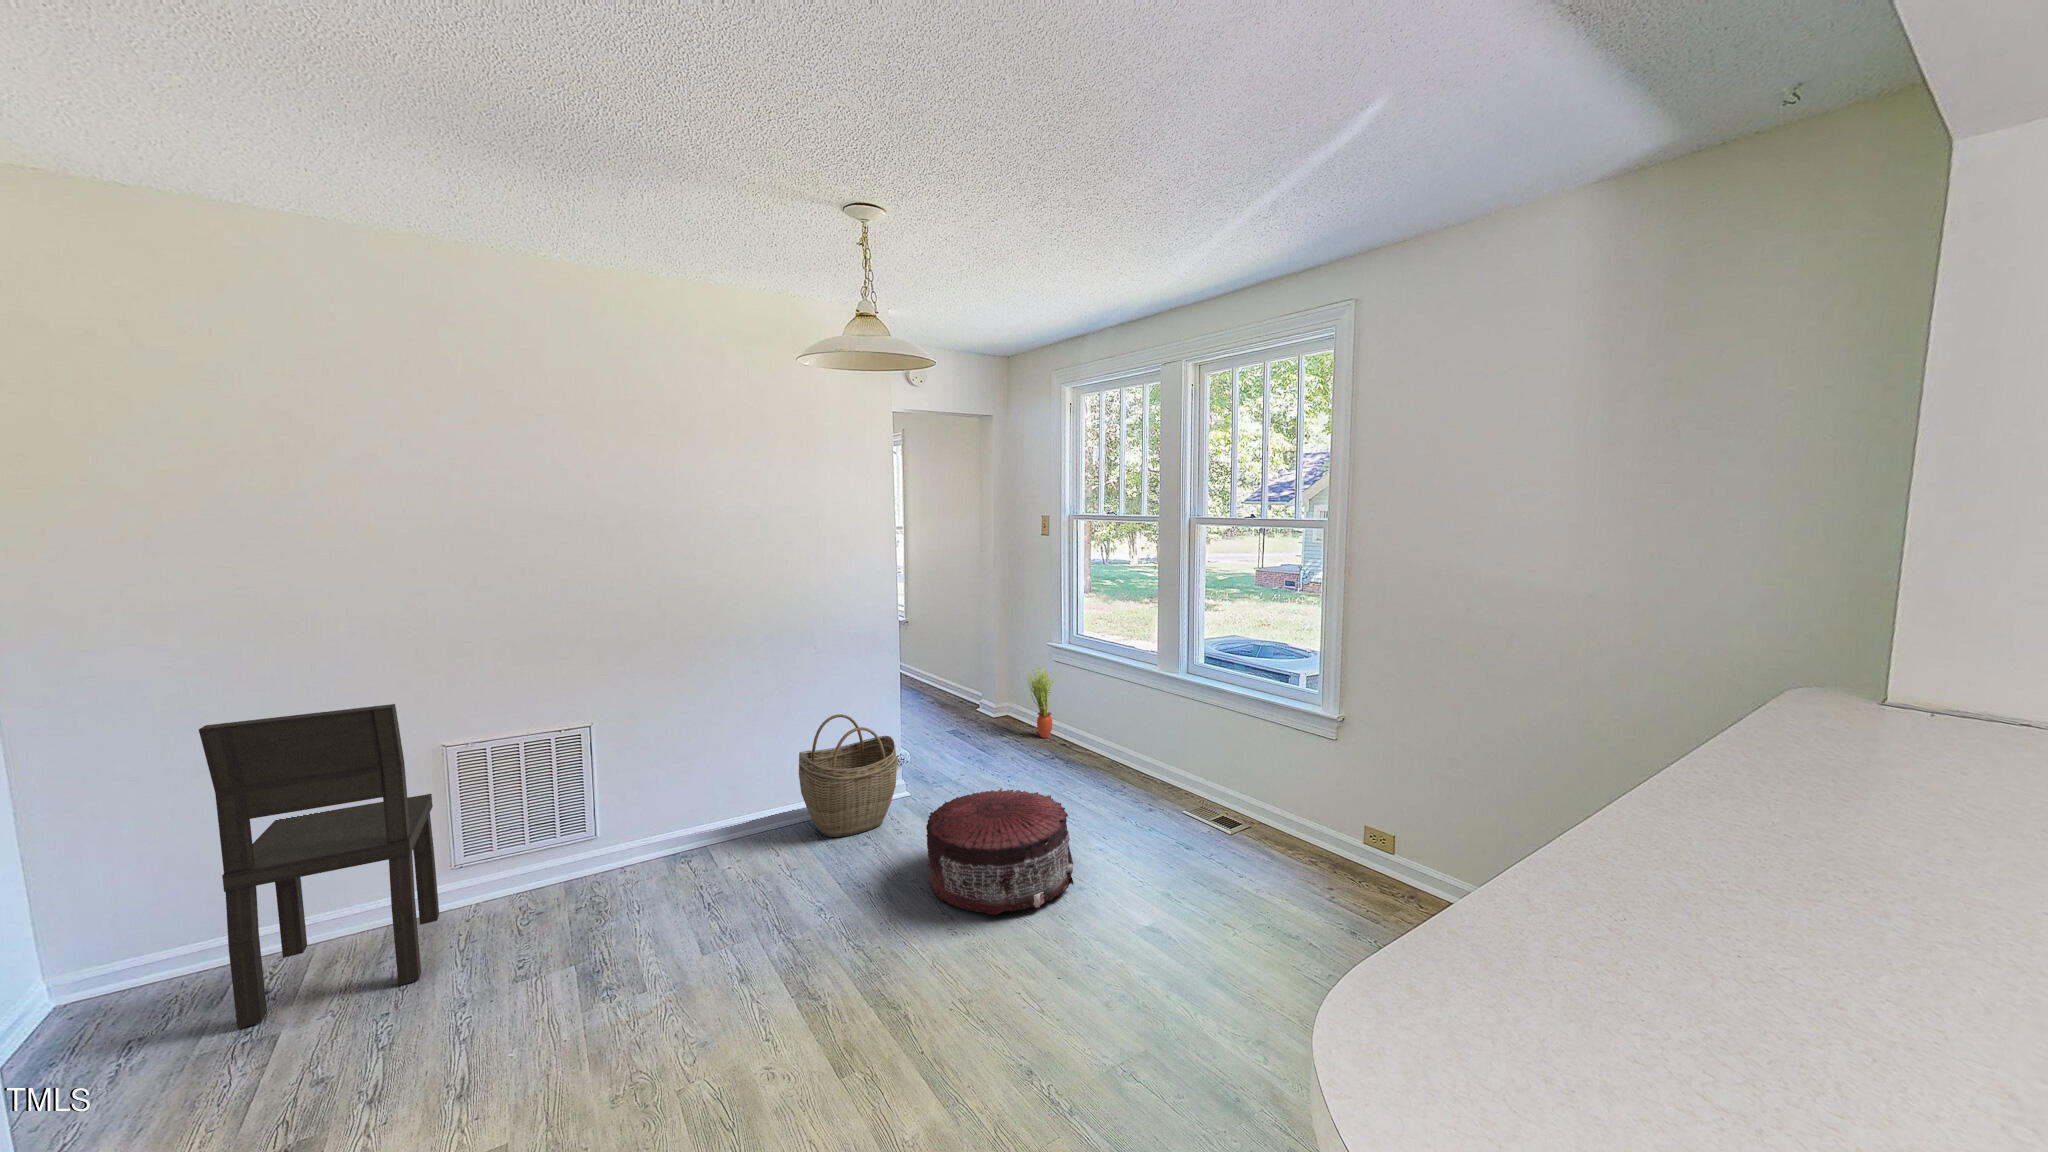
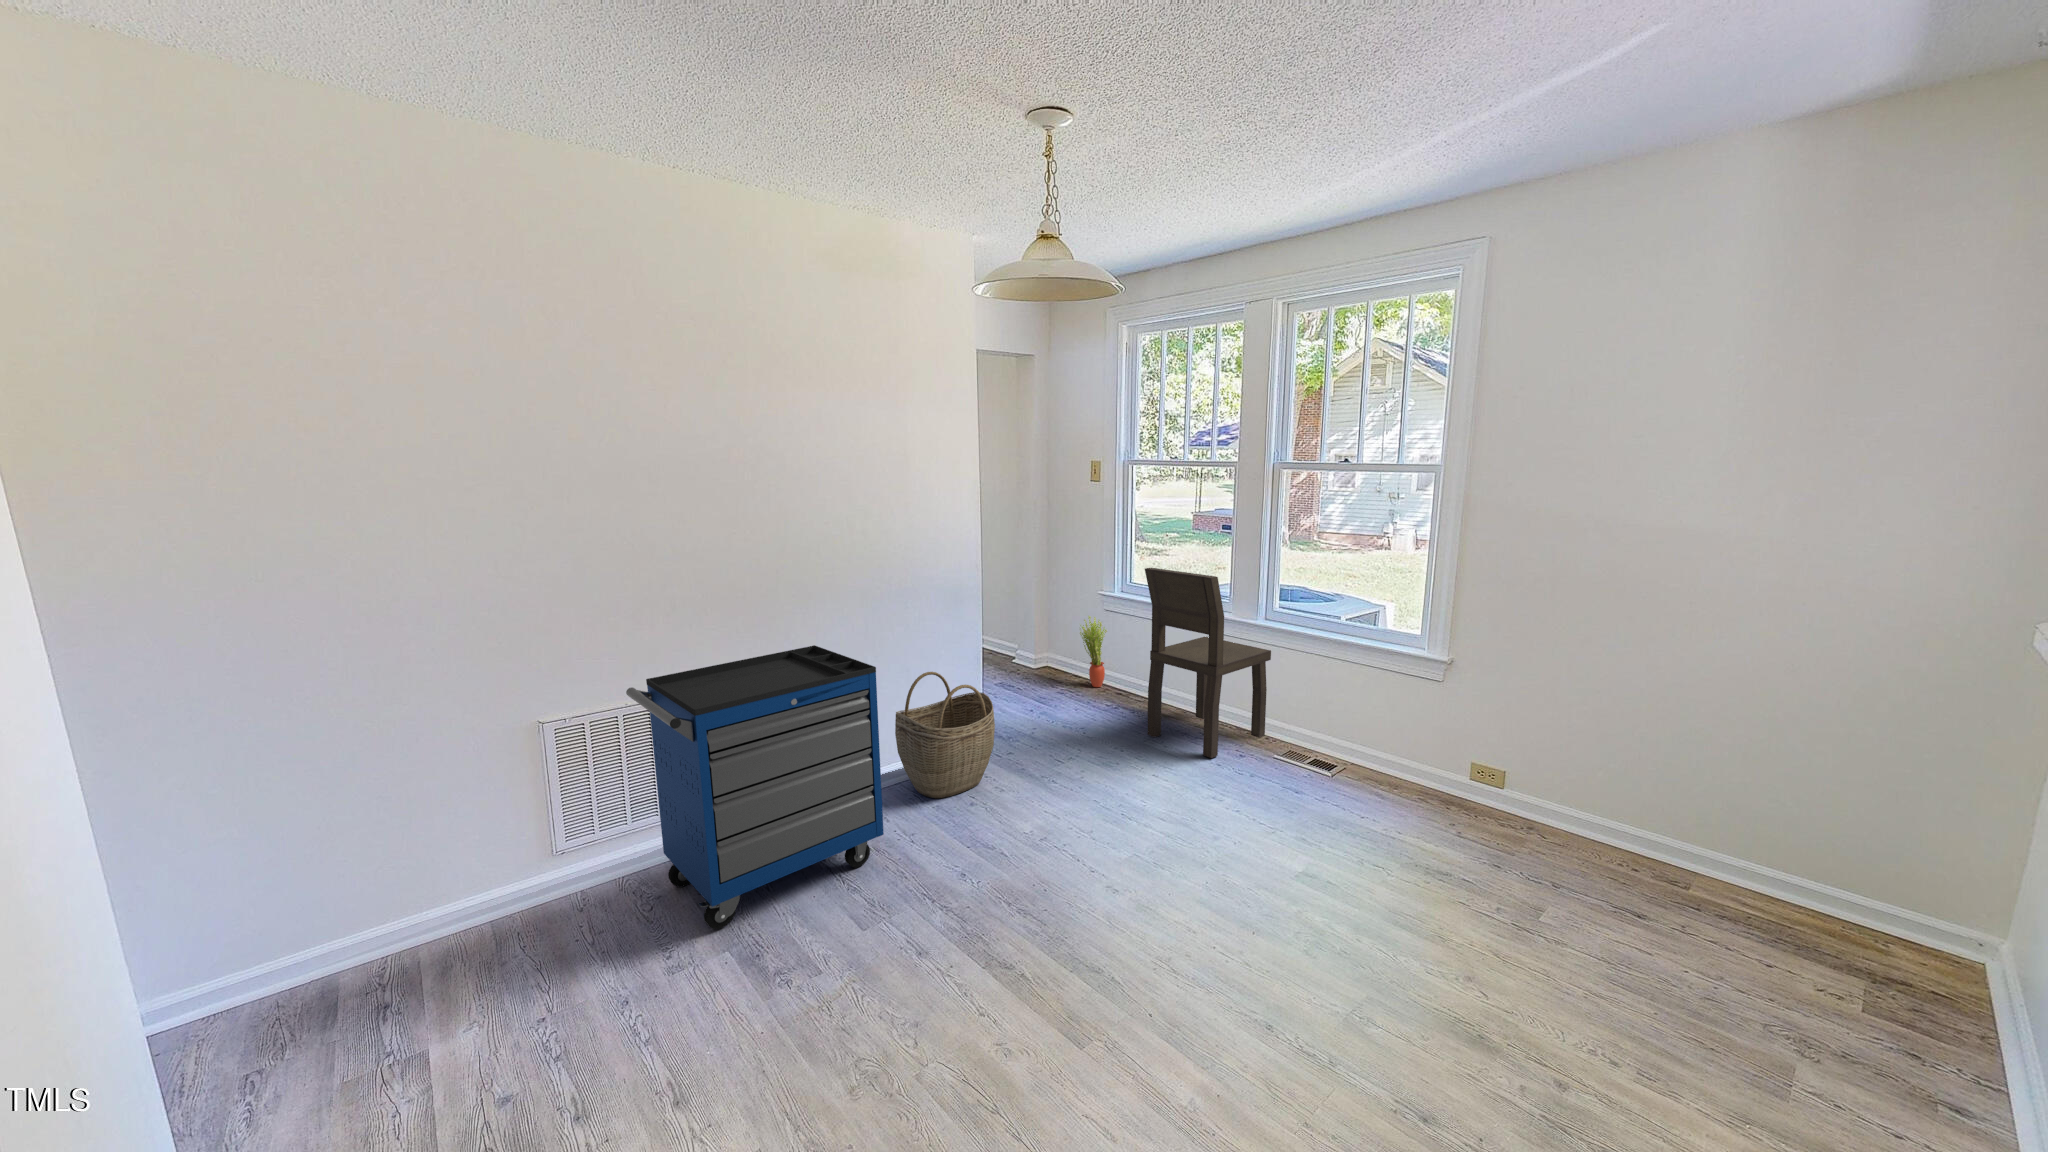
storage cabinet: none [517,685,752,945] -> present [626,645,884,929]
dining chair: present [199,704,439,1029] -> present [1145,568,1271,758]
pouf: present [926,788,1073,915] -> none [1054,741,1209,869]

